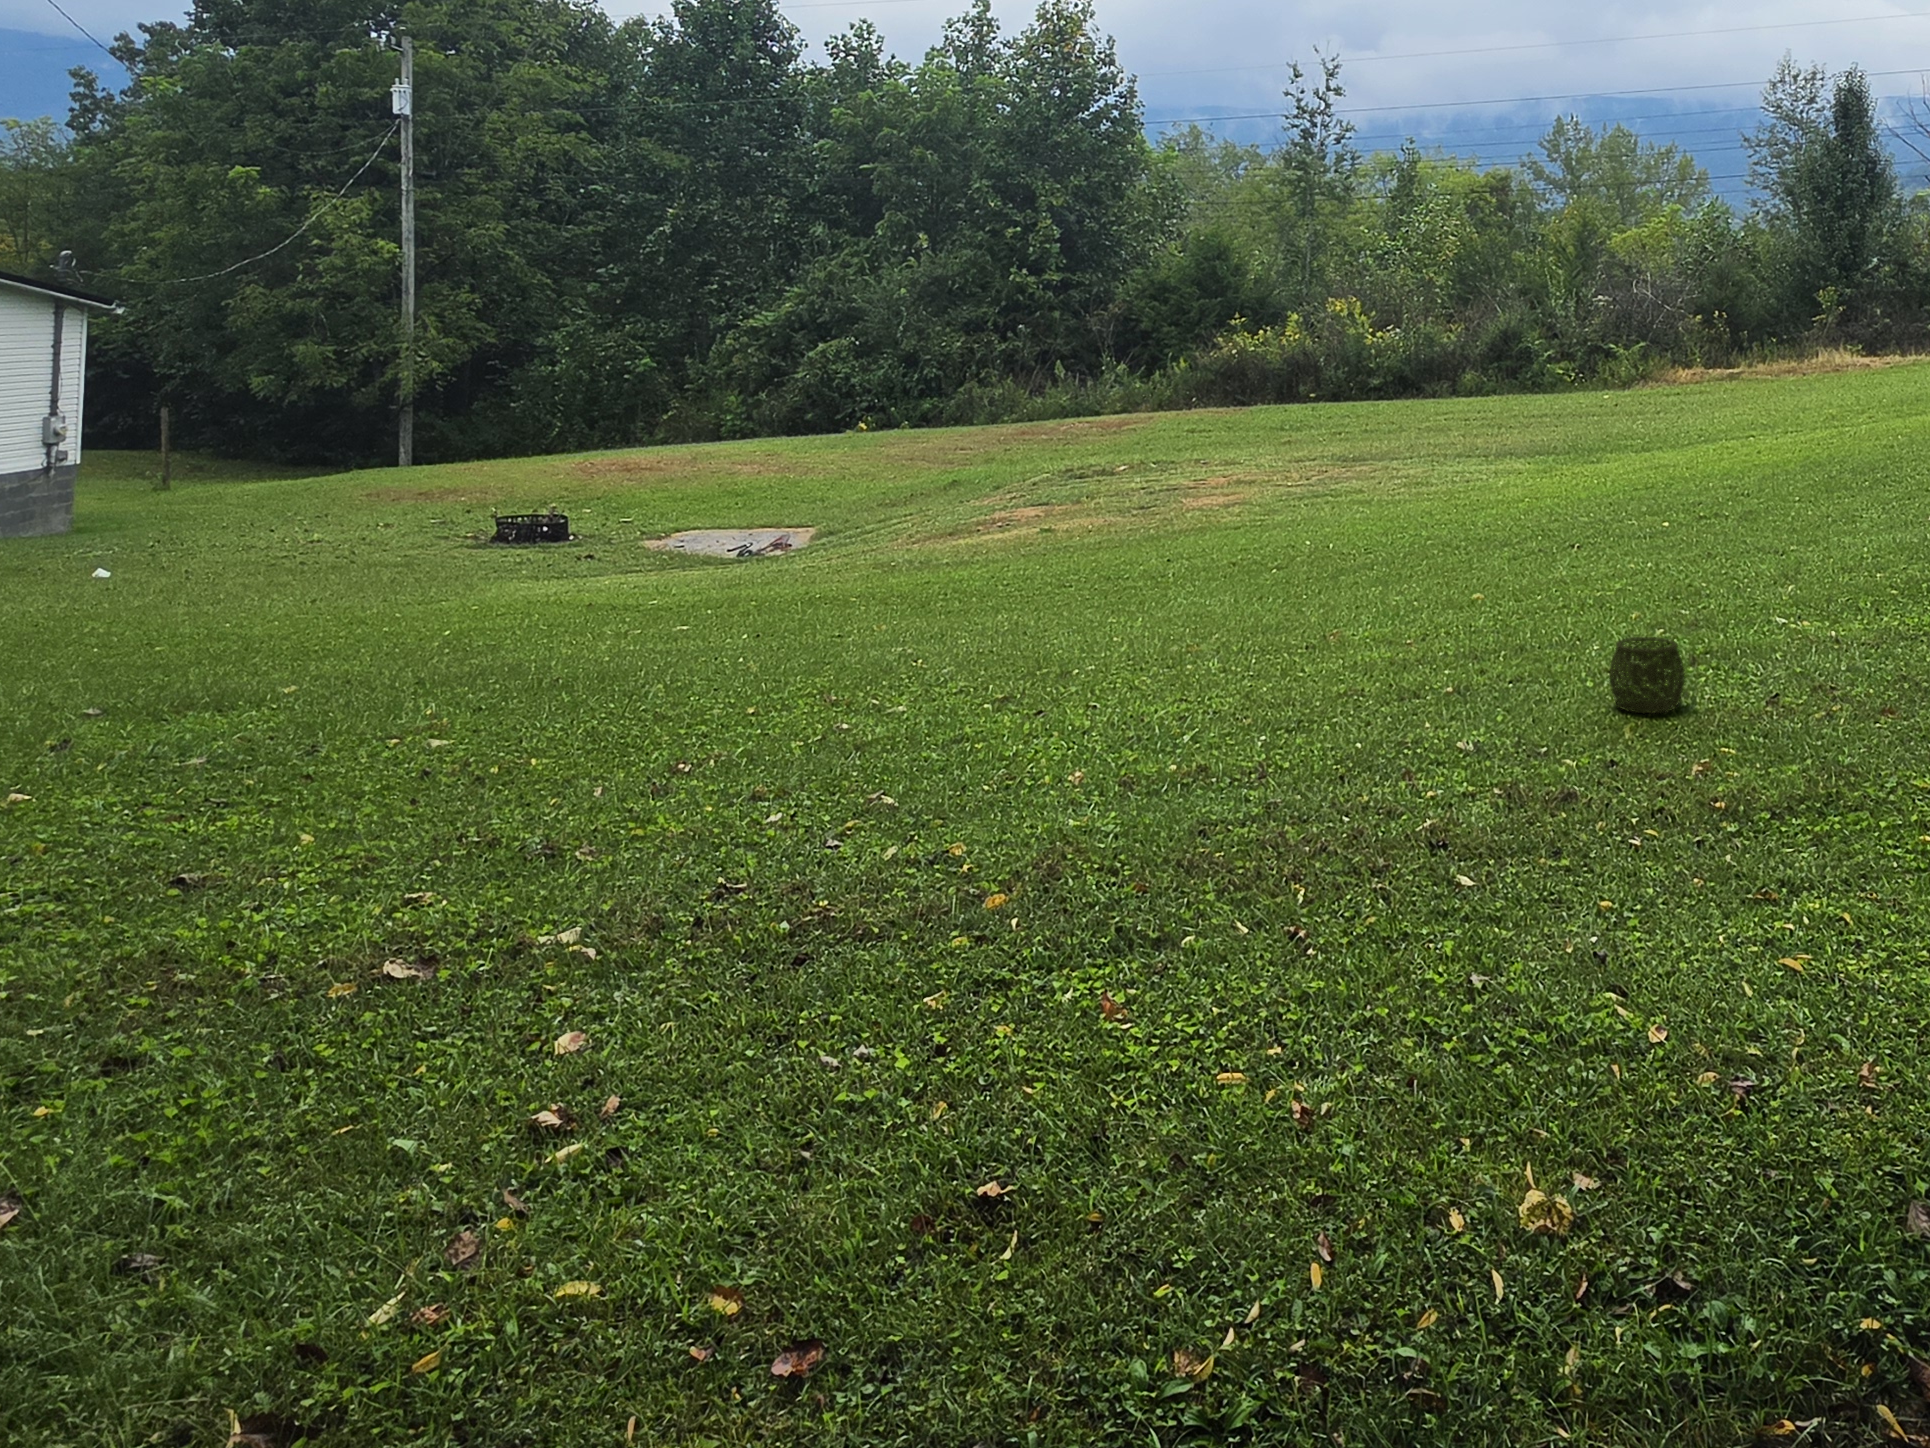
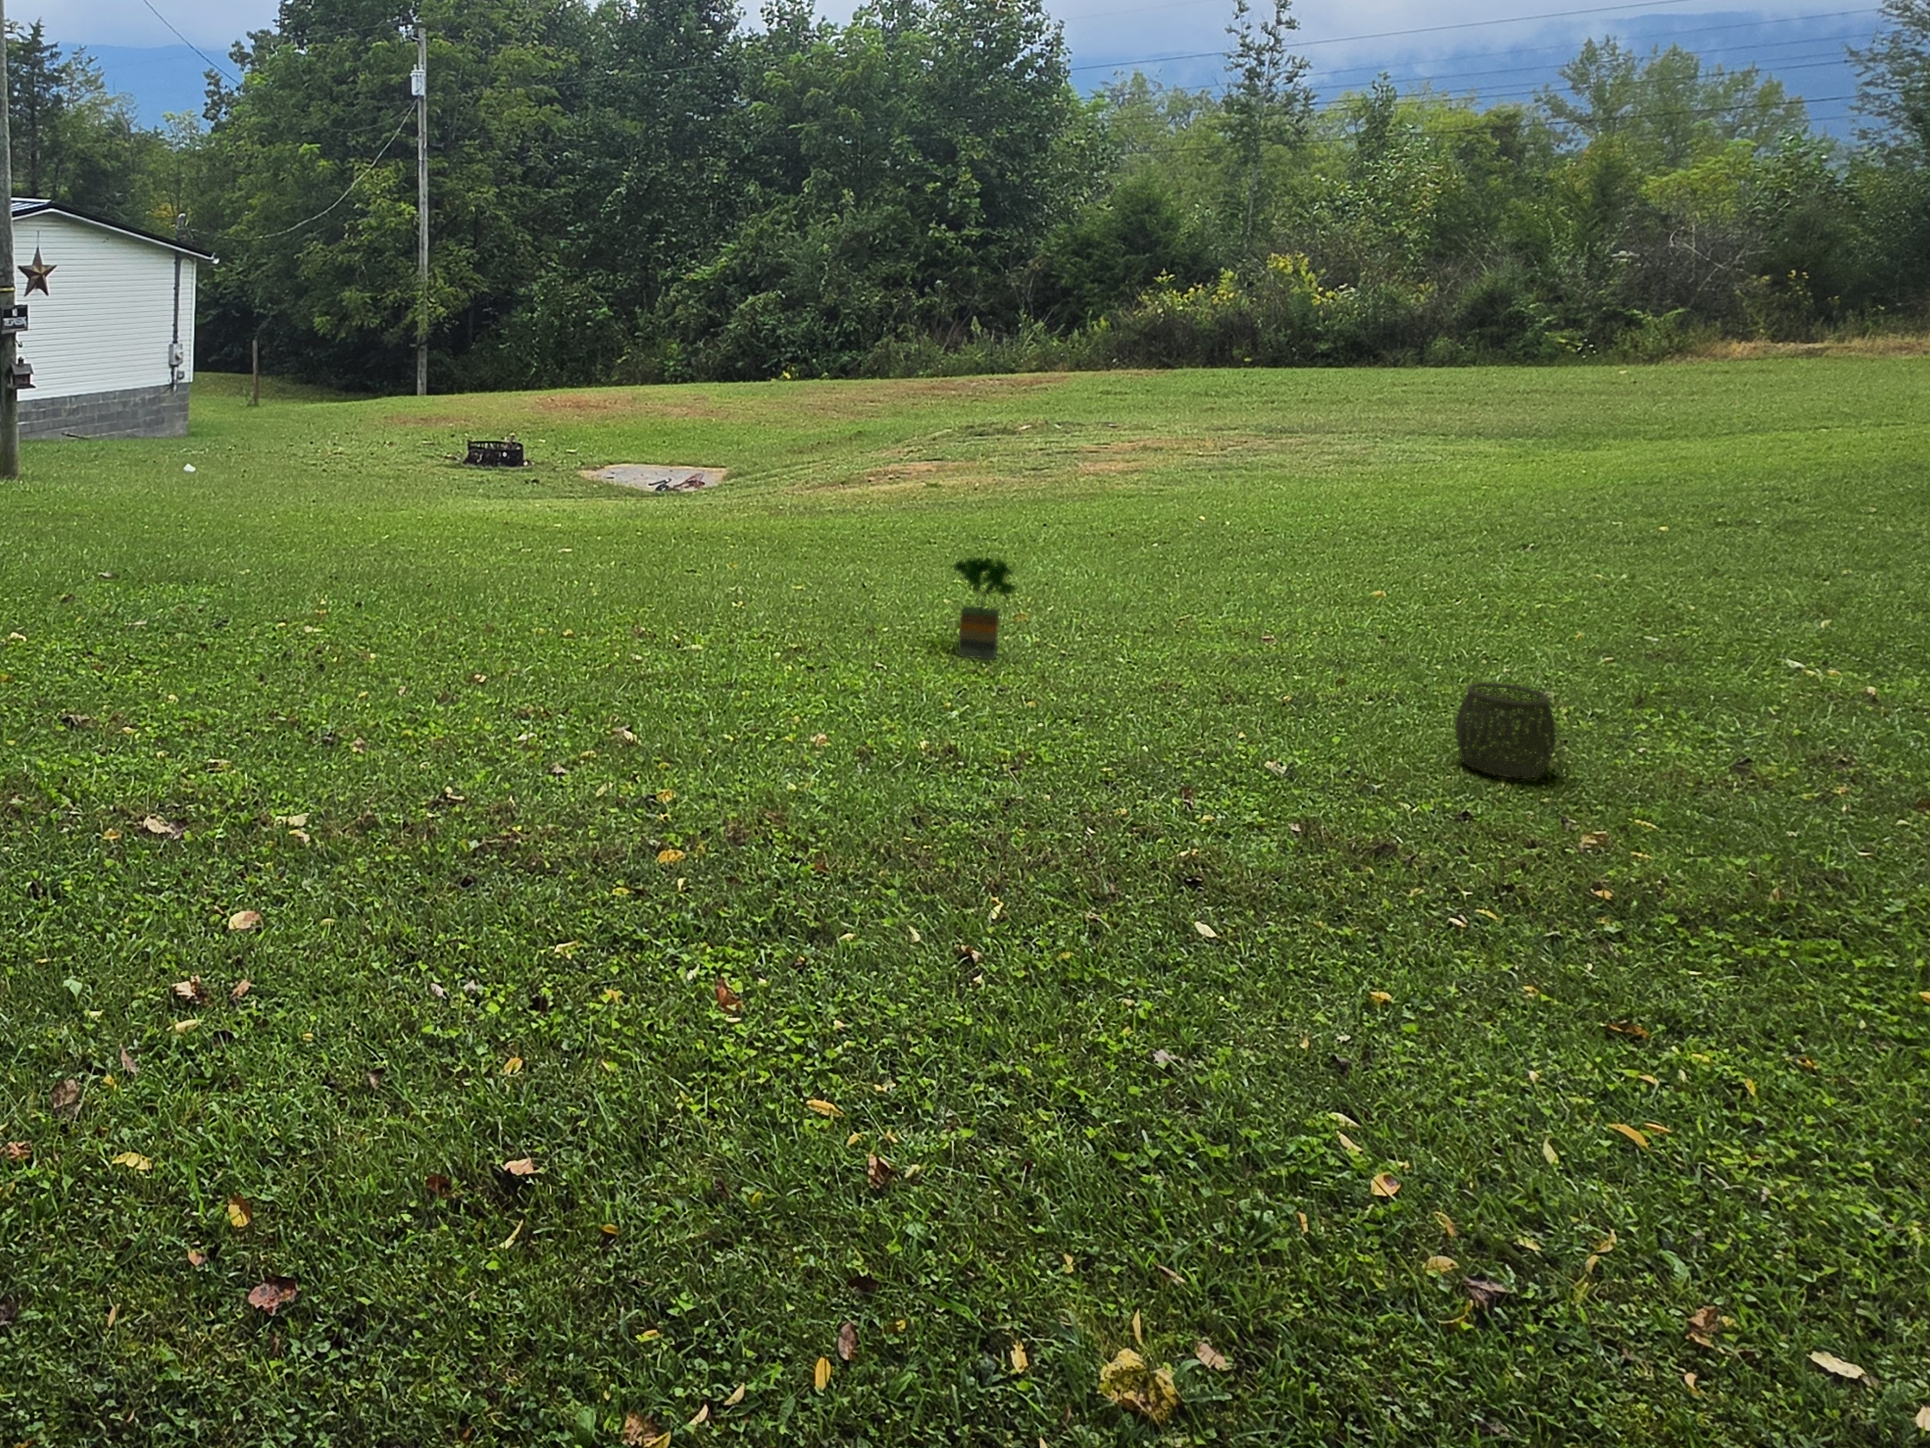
potted tree: none [1153,590,1218,689] -> present [953,558,1016,660]

